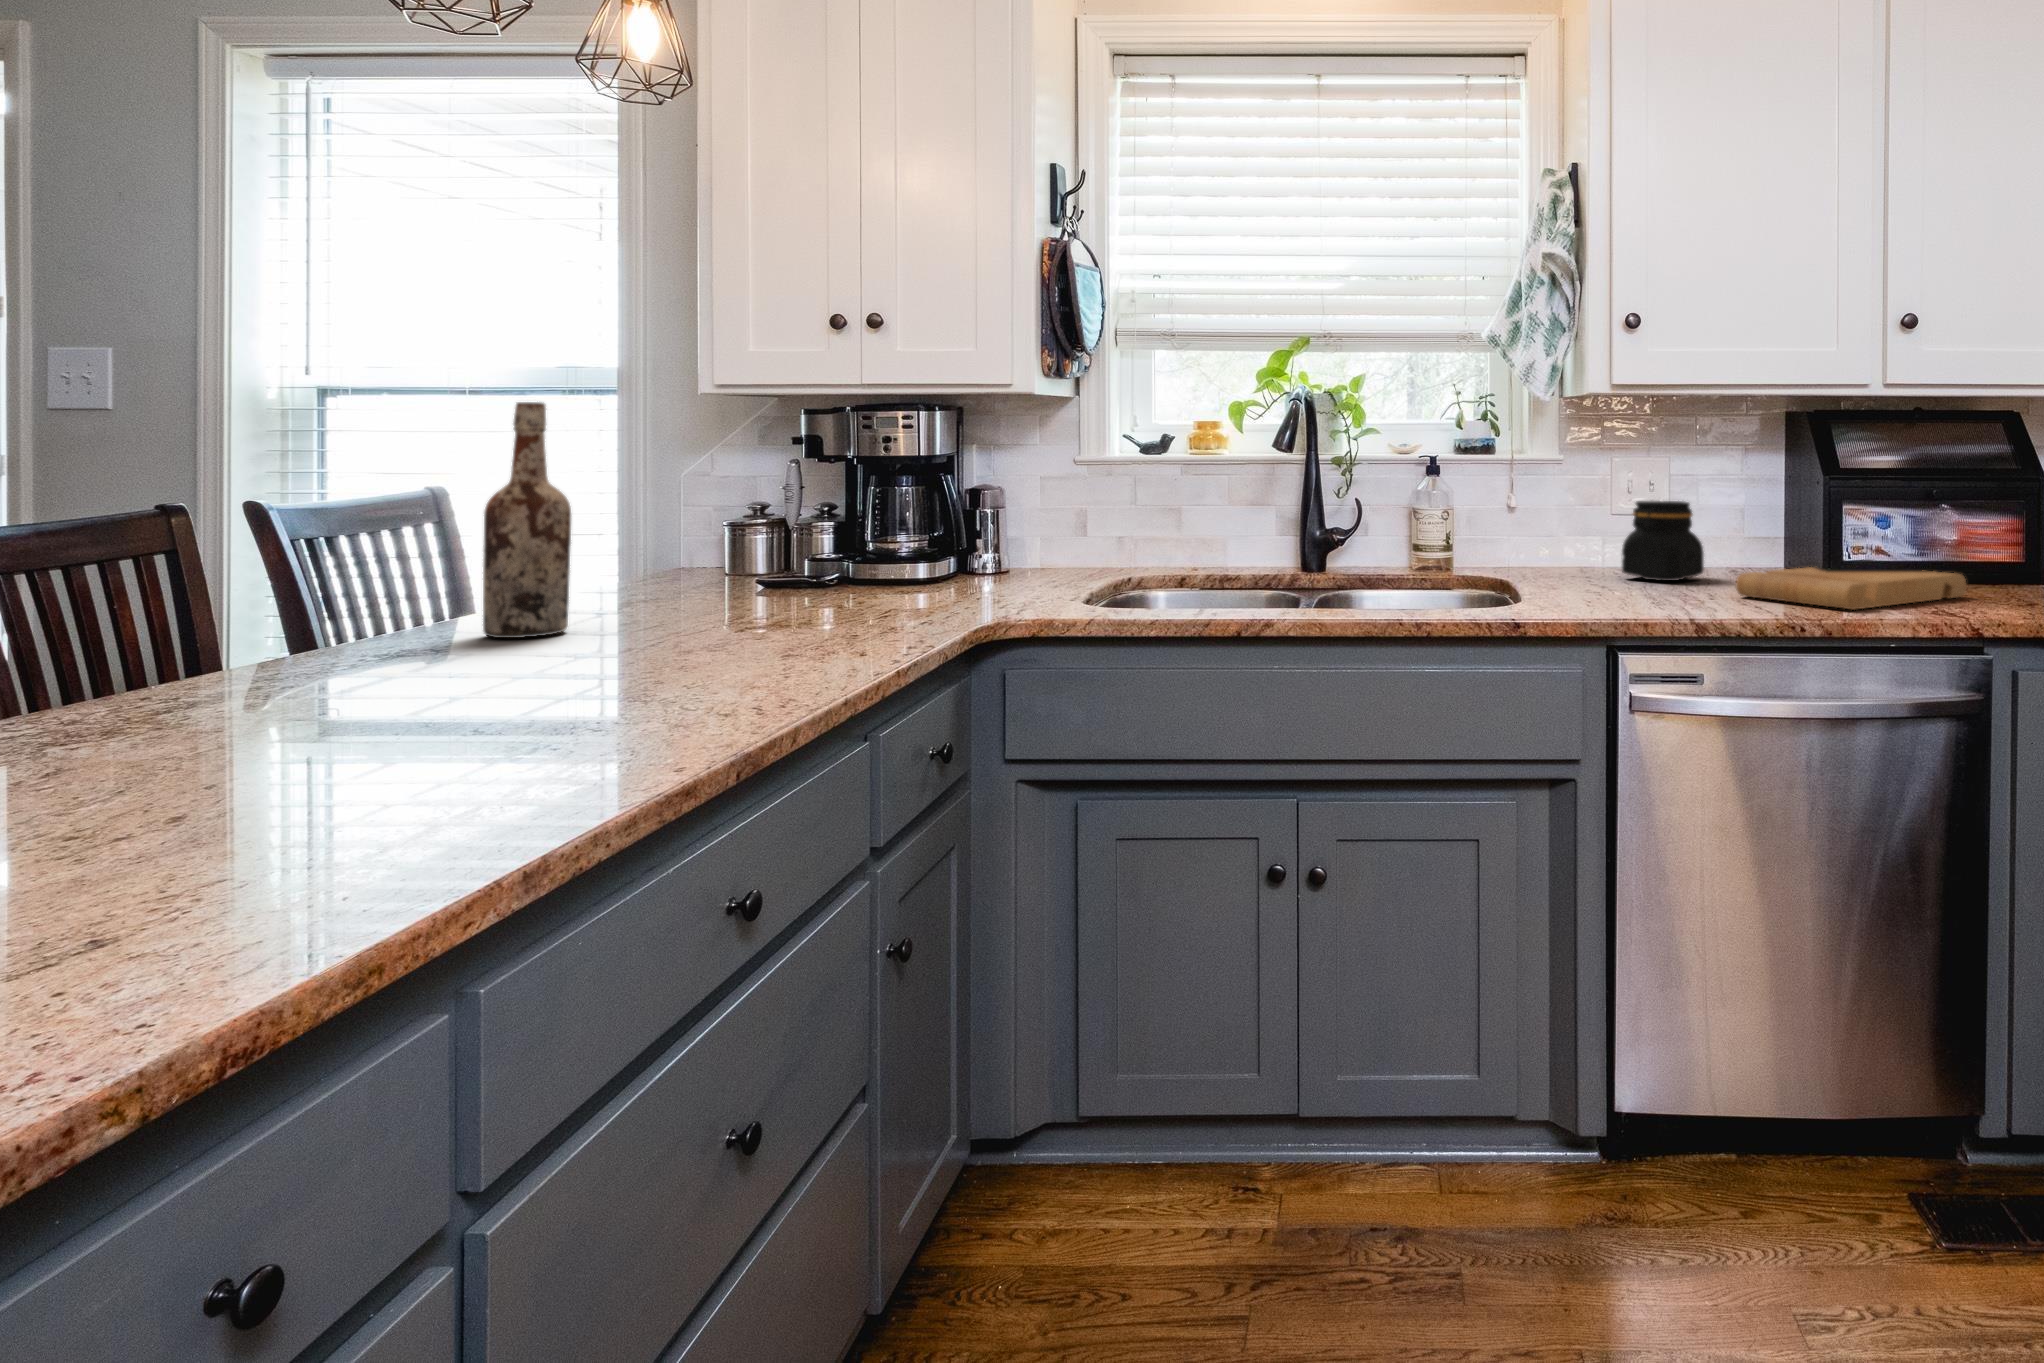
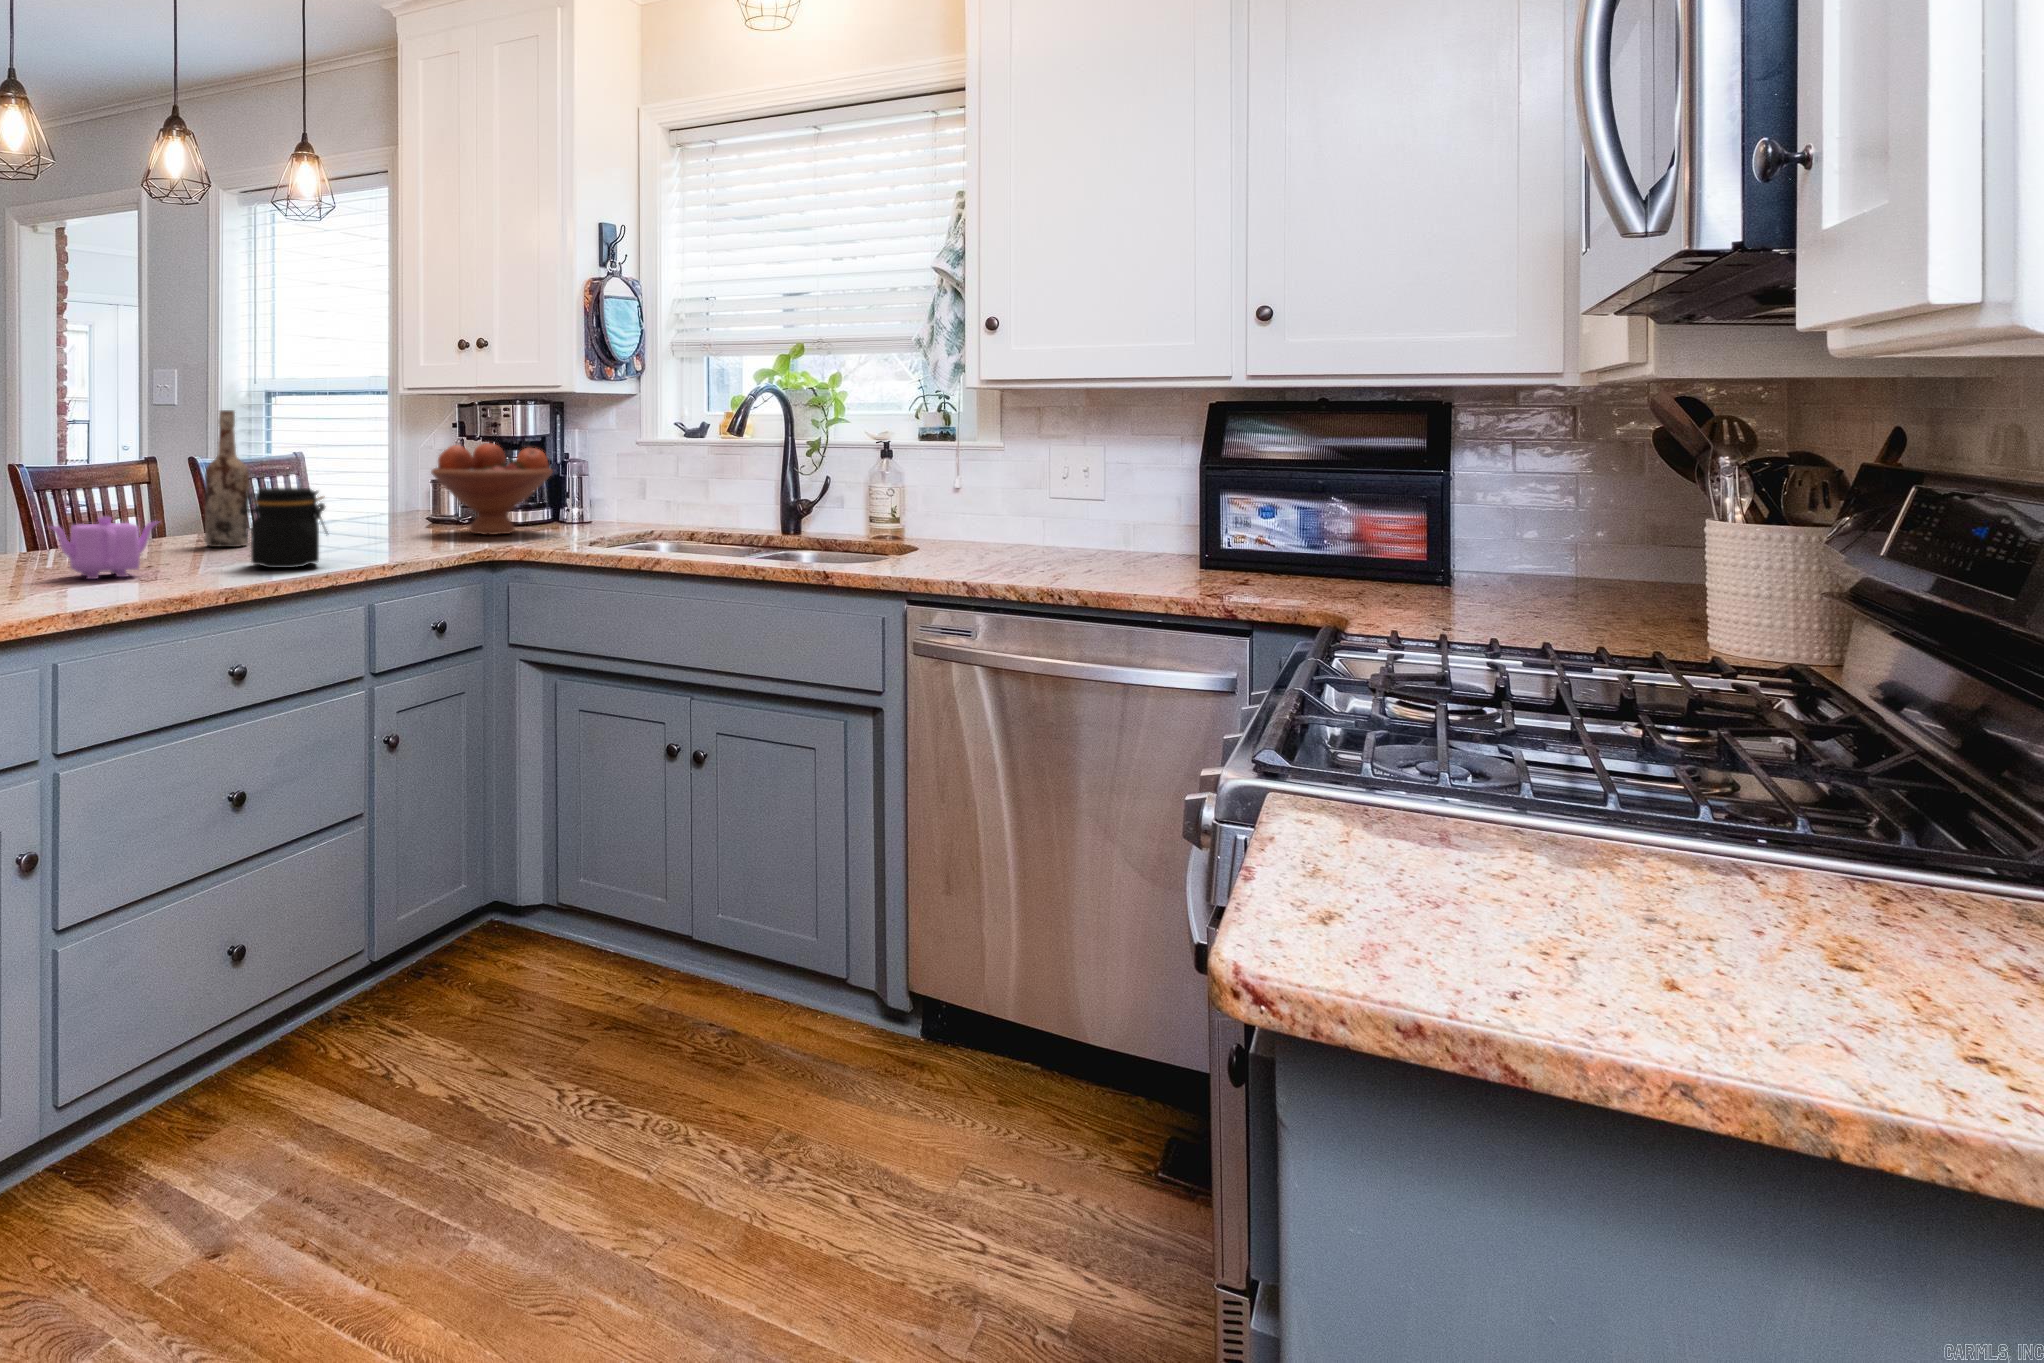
fruit bowl: none [841,461,1023,591] -> present [431,443,553,535]
jar: present [1622,501,1704,581] -> present [240,488,327,568]
cutting board: present [1736,567,1966,610] -> none [1071,548,1311,585]
teapot: none [251,598,512,730] -> present [49,517,158,579]

